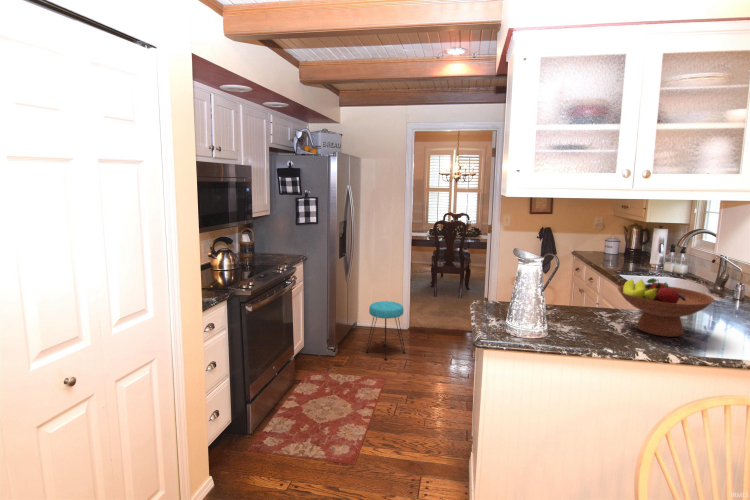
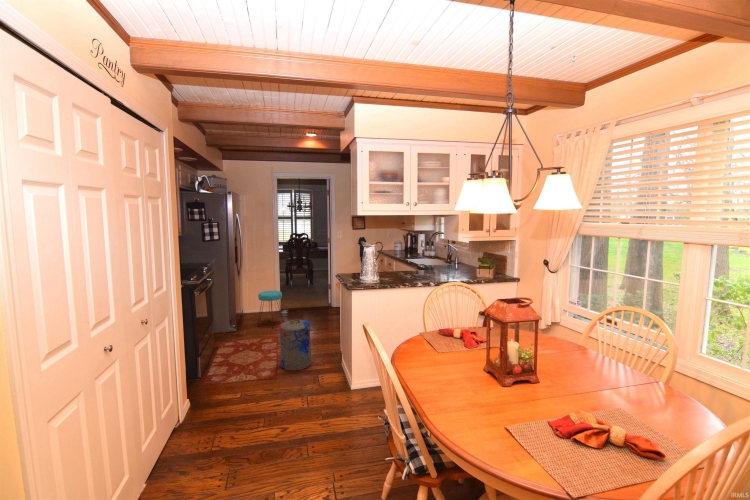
fruit bowl: present [618,279,714,337] -> none [408,251,444,275]
trash can: none [368,366,421,455] -> present [279,319,311,371]

